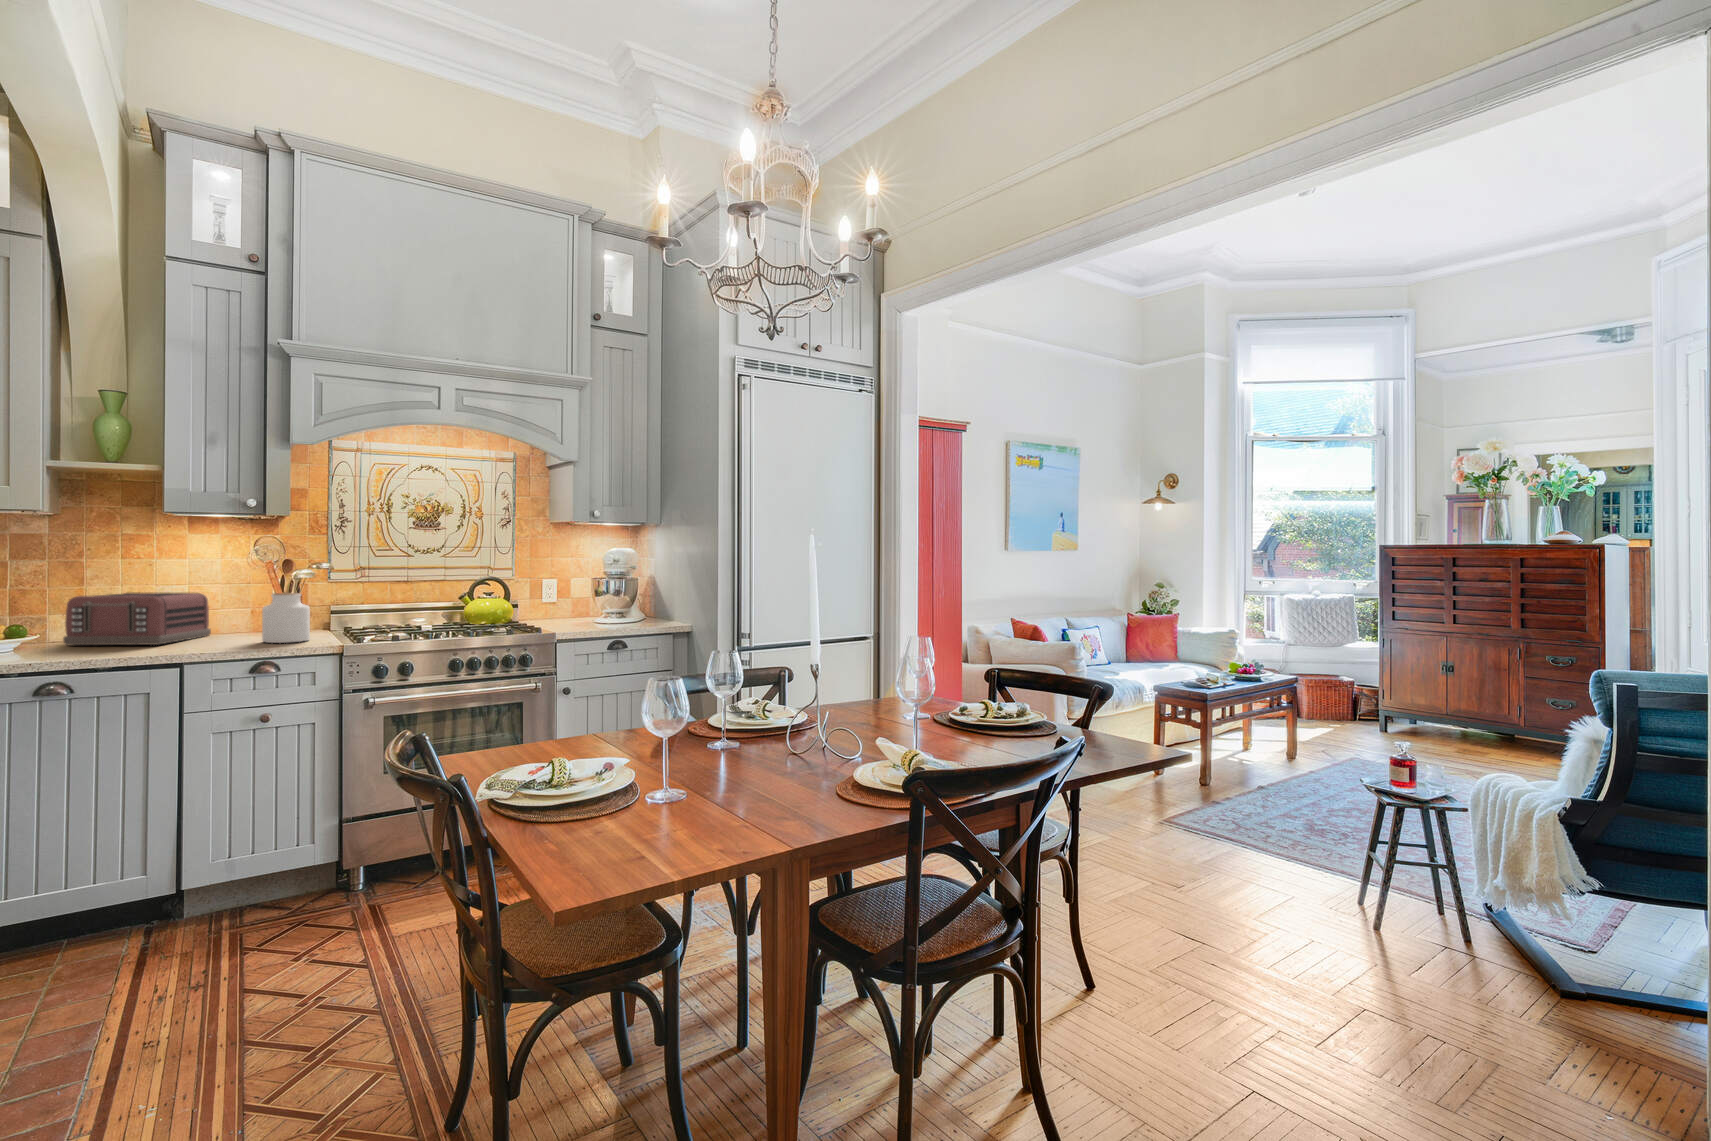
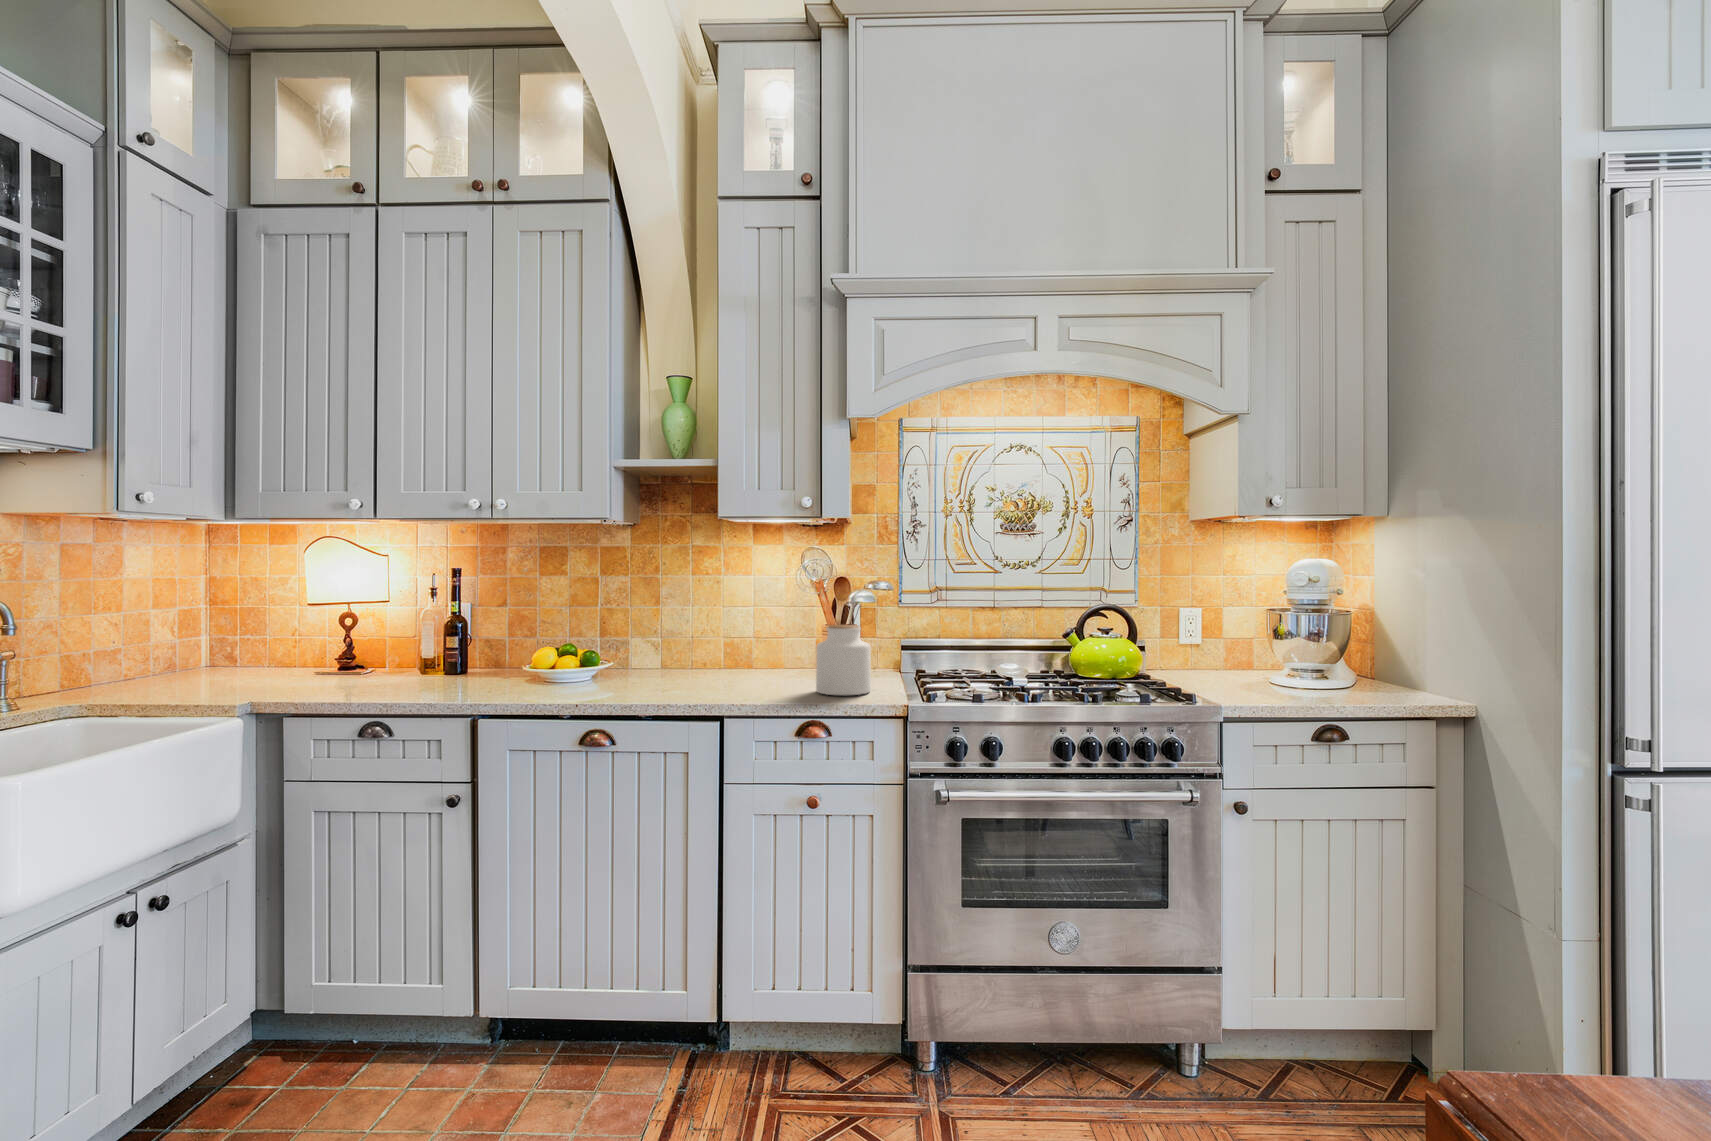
toaster: present [63,593,211,645] -> none [630,618,773,688]

